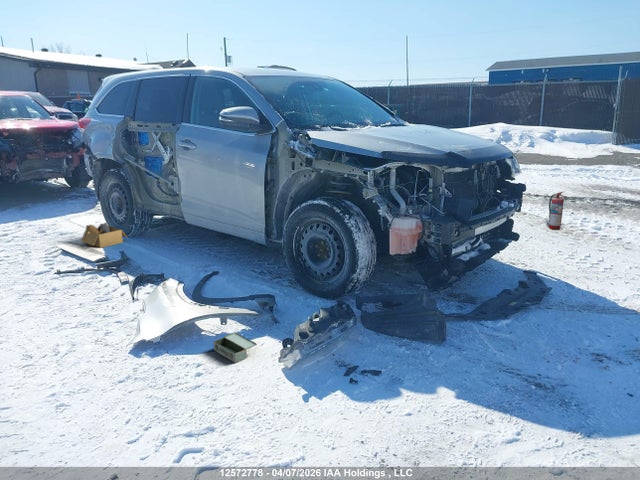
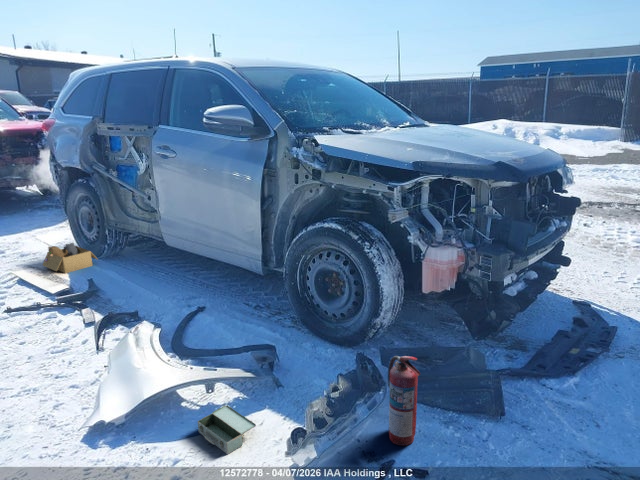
fire extinguisher: present [549,192,567,230] -> present [388,356,420,446]

